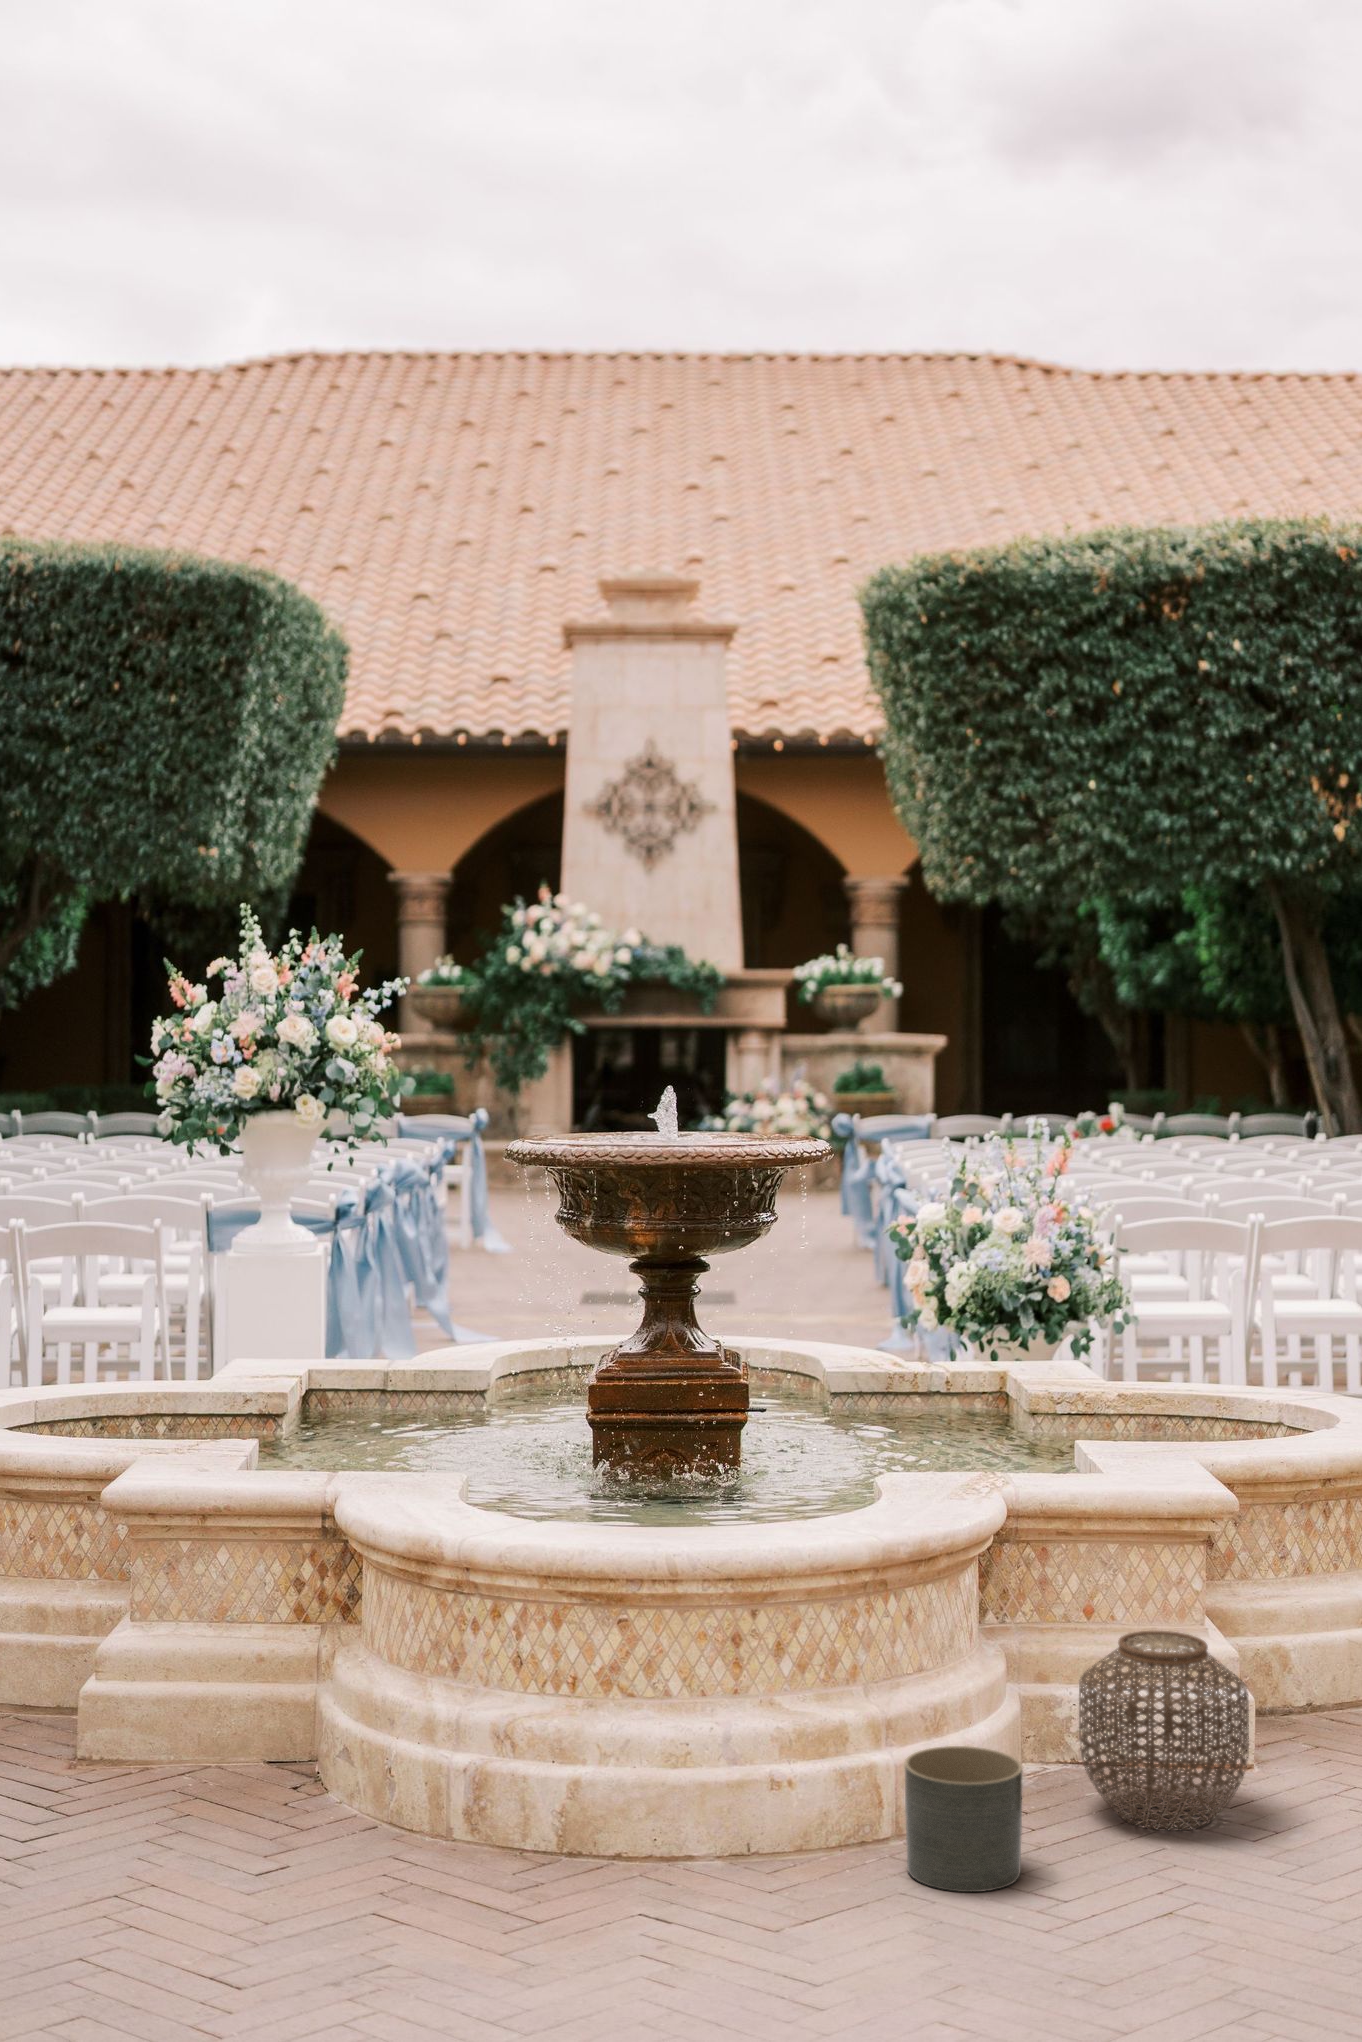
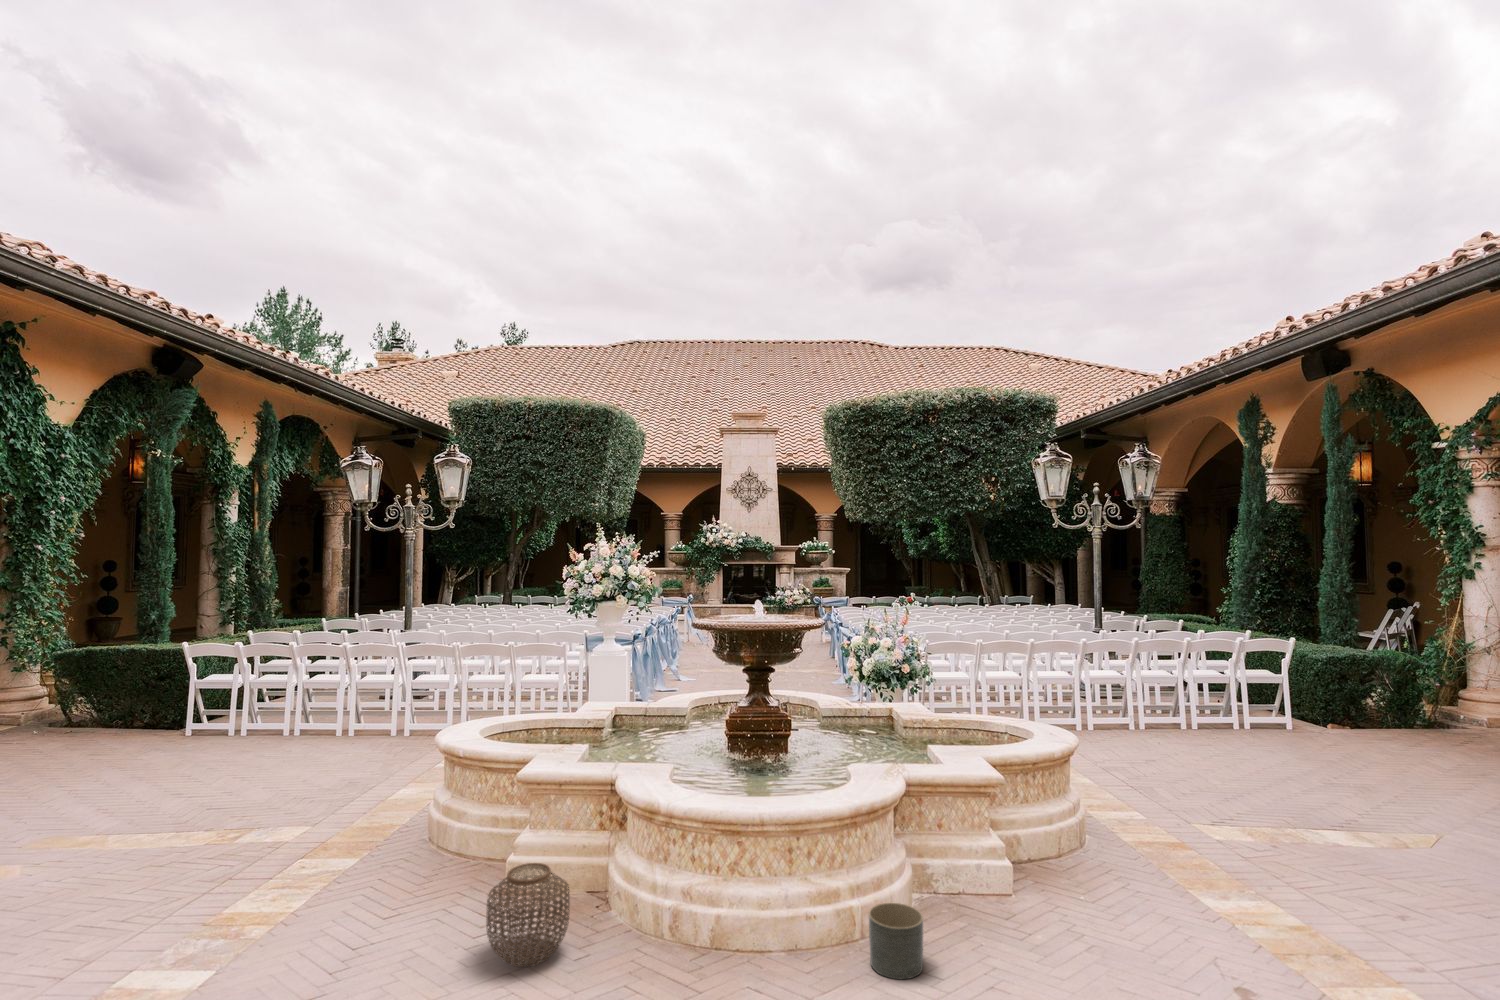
woven basket: present [1079,1631,1249,1830] -> present [486,863,570,967]

